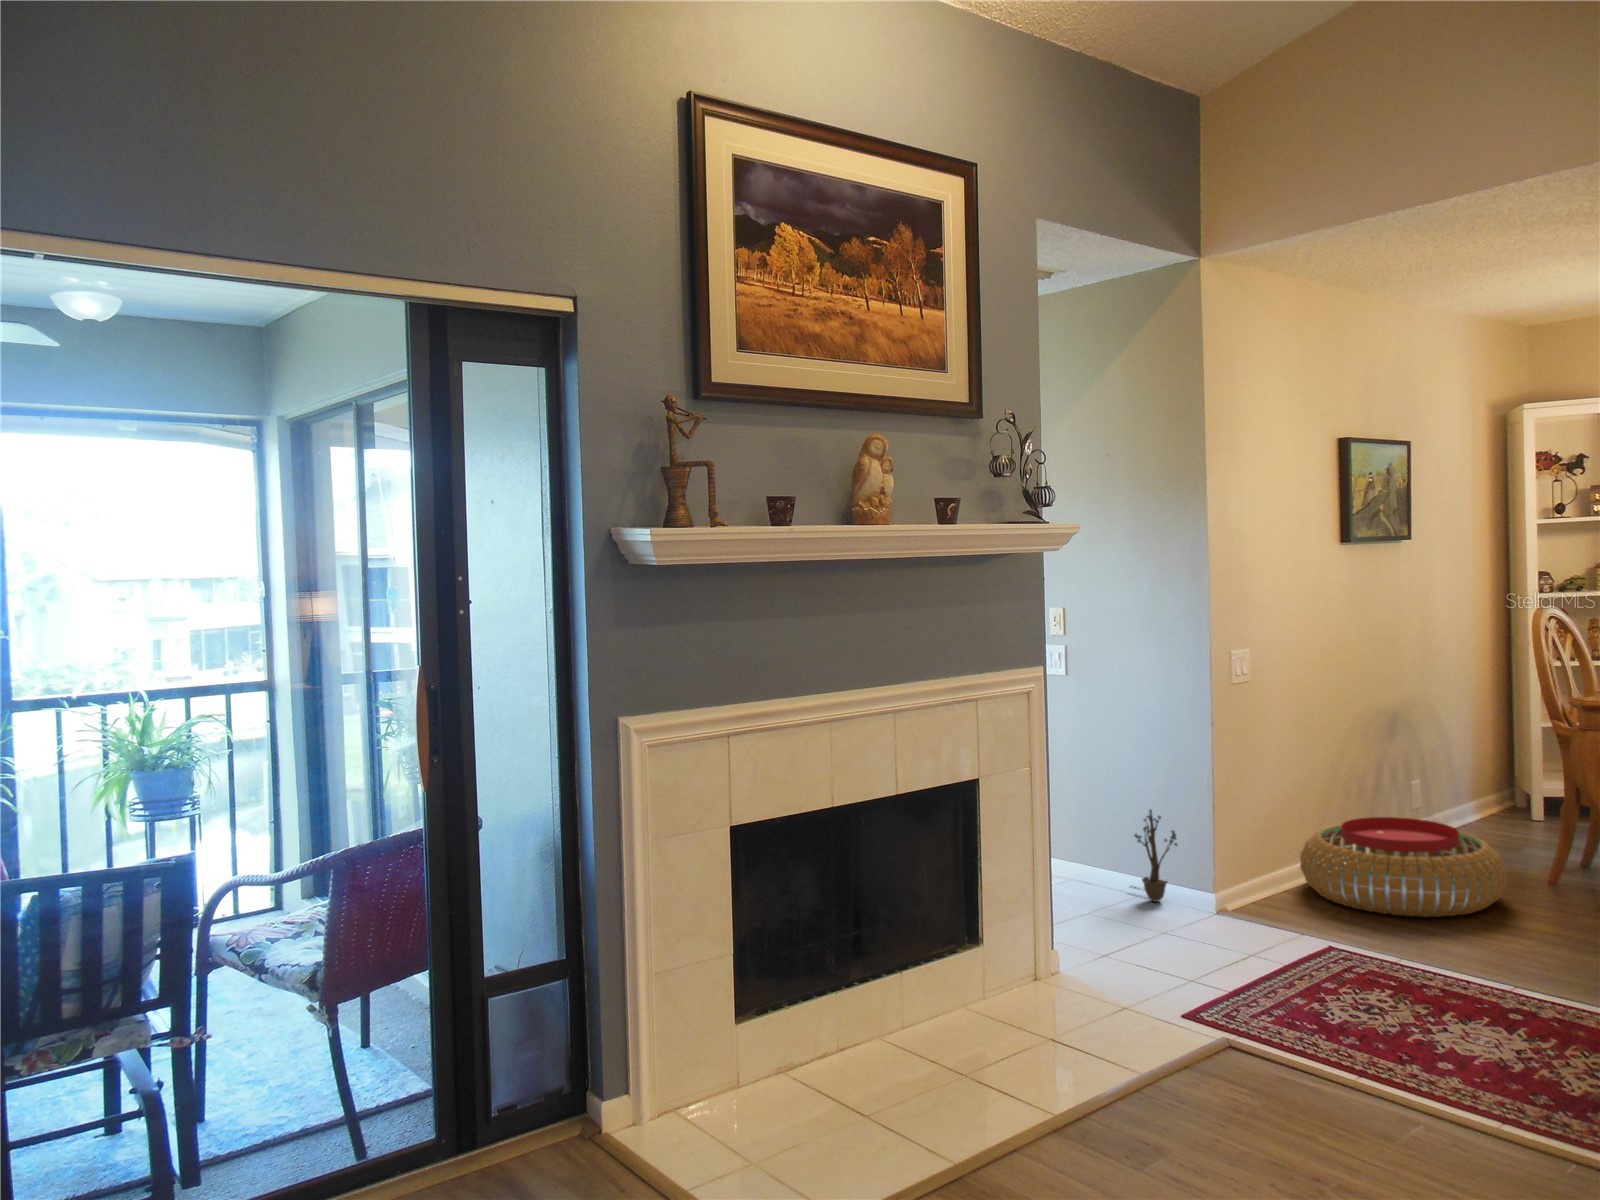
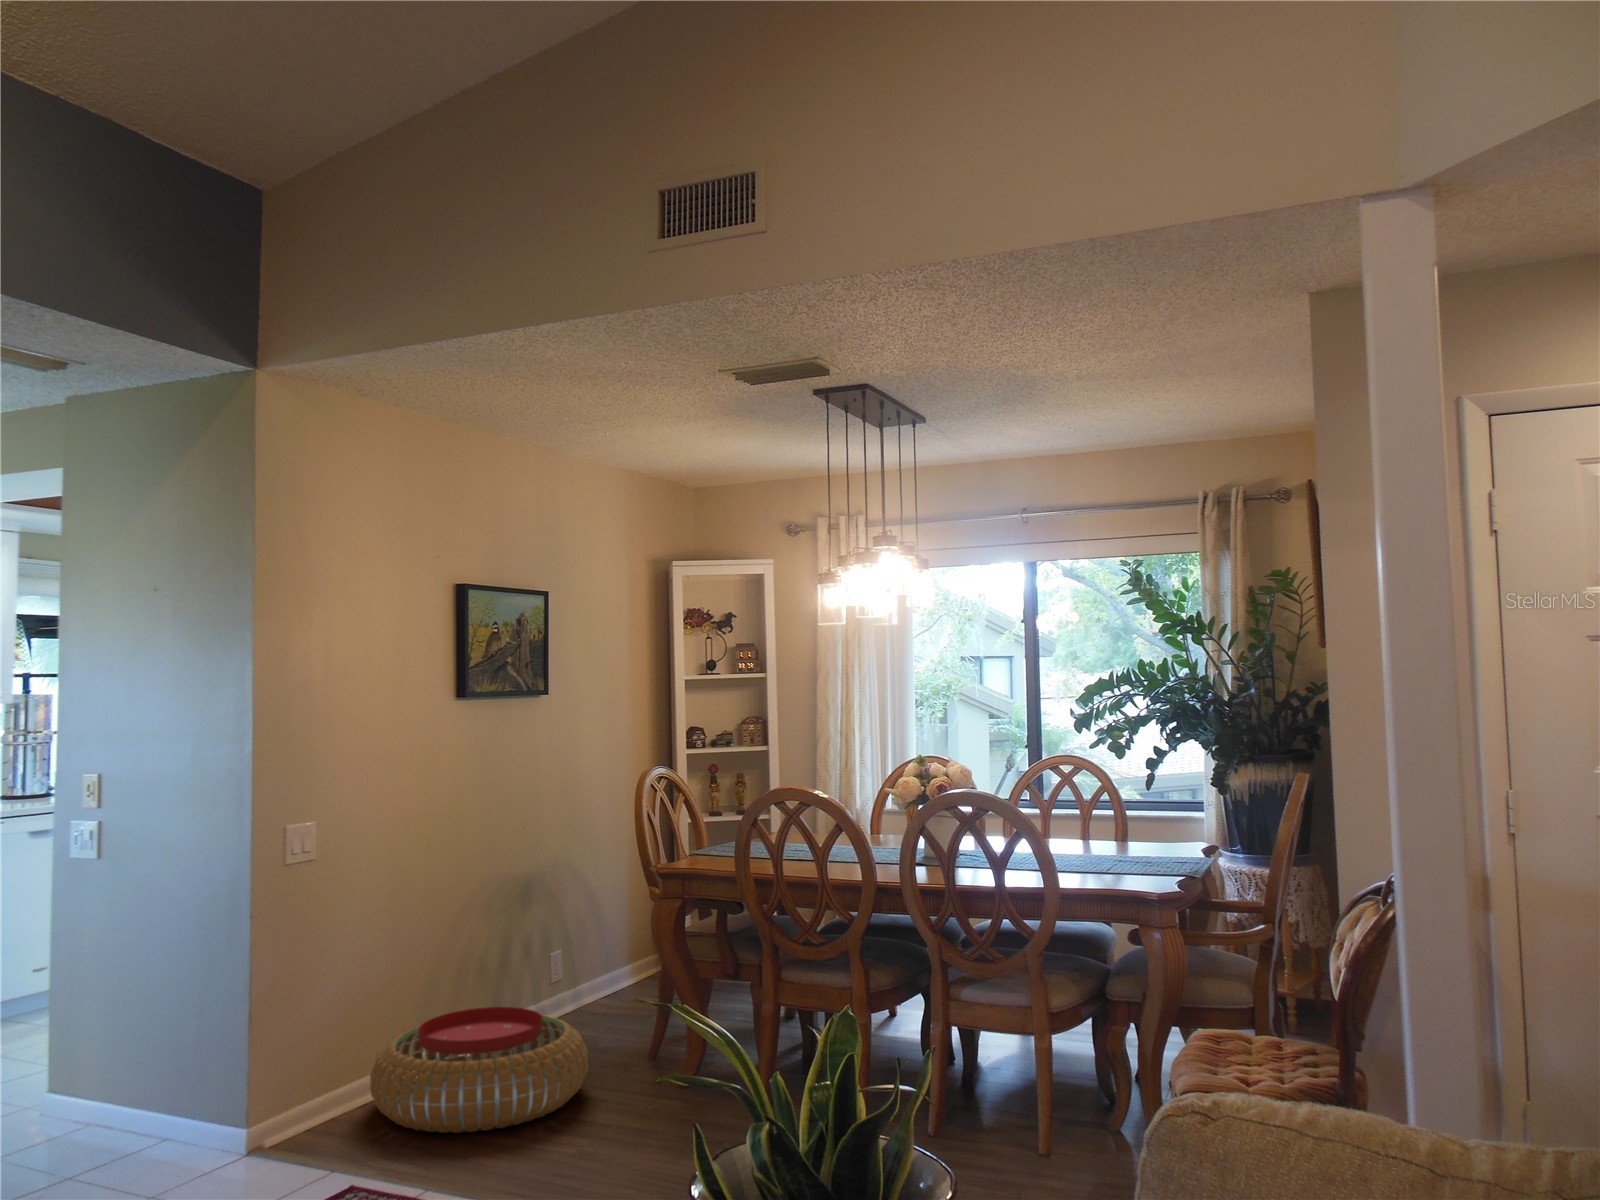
decorative plant: present [1131,809,1177,902] -> none [145,1035,199,1157]

